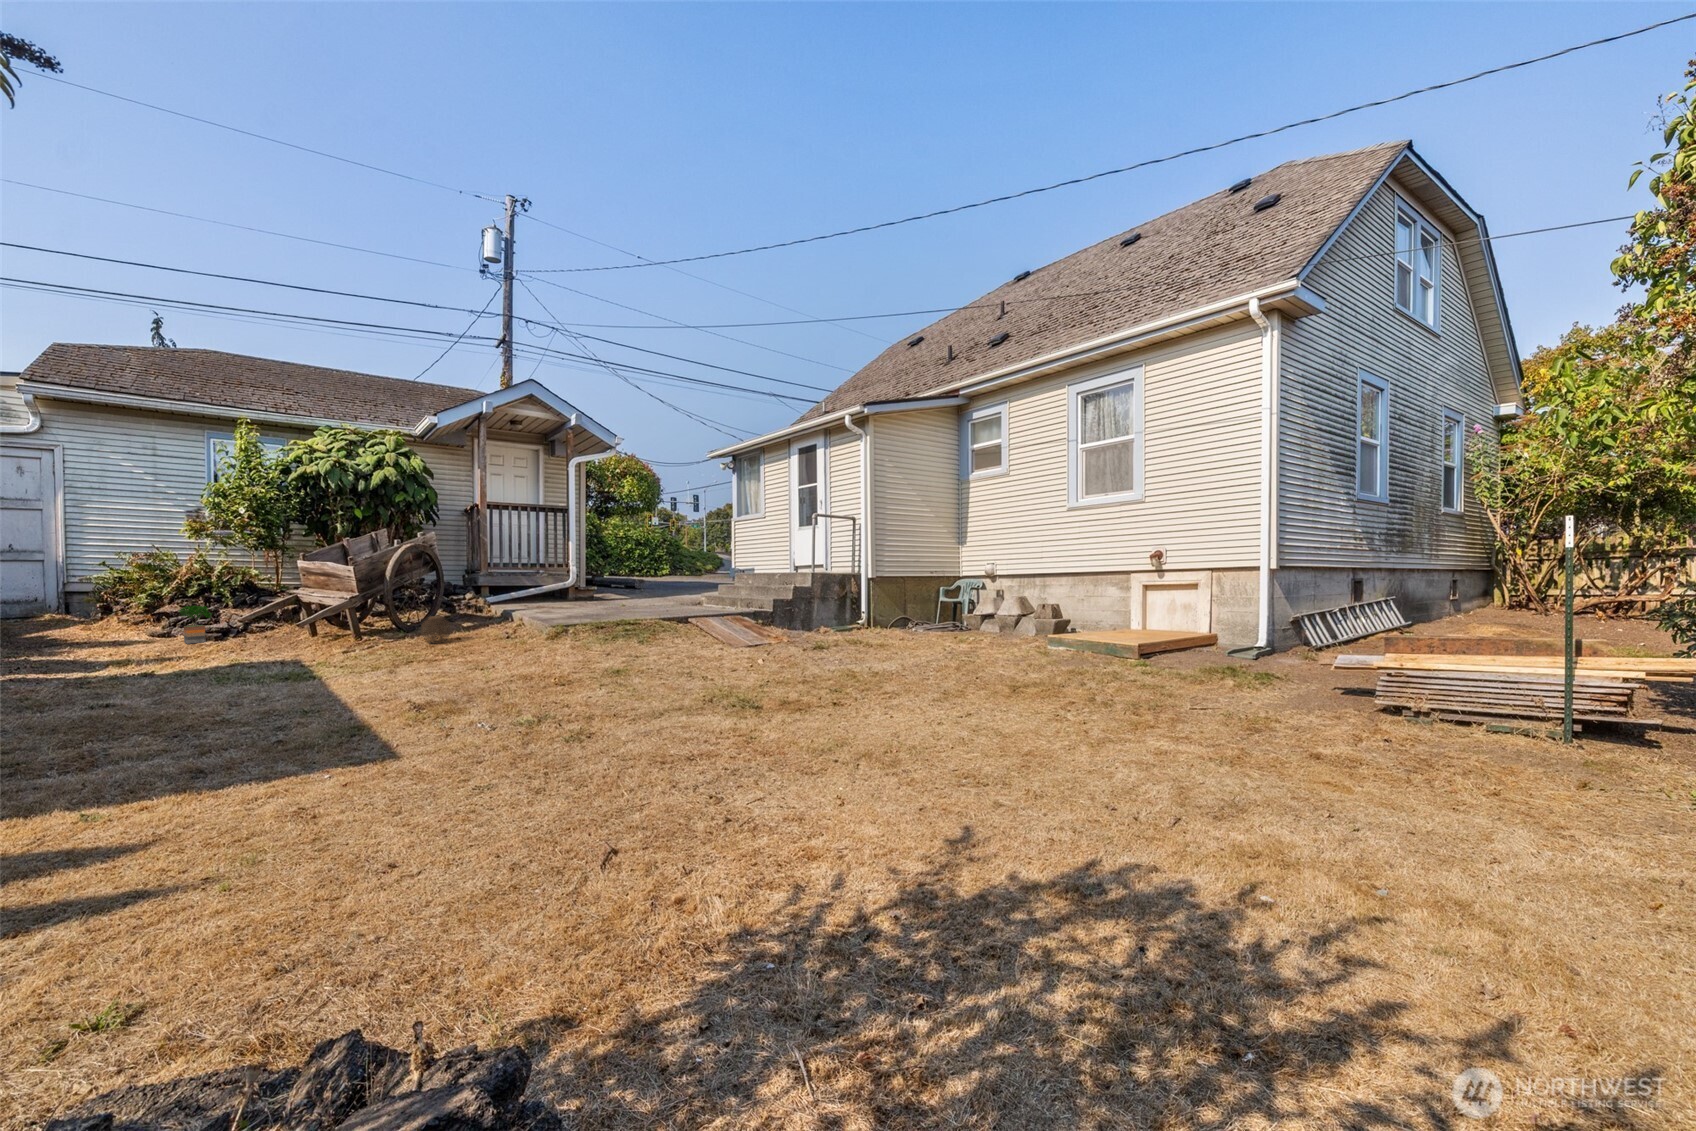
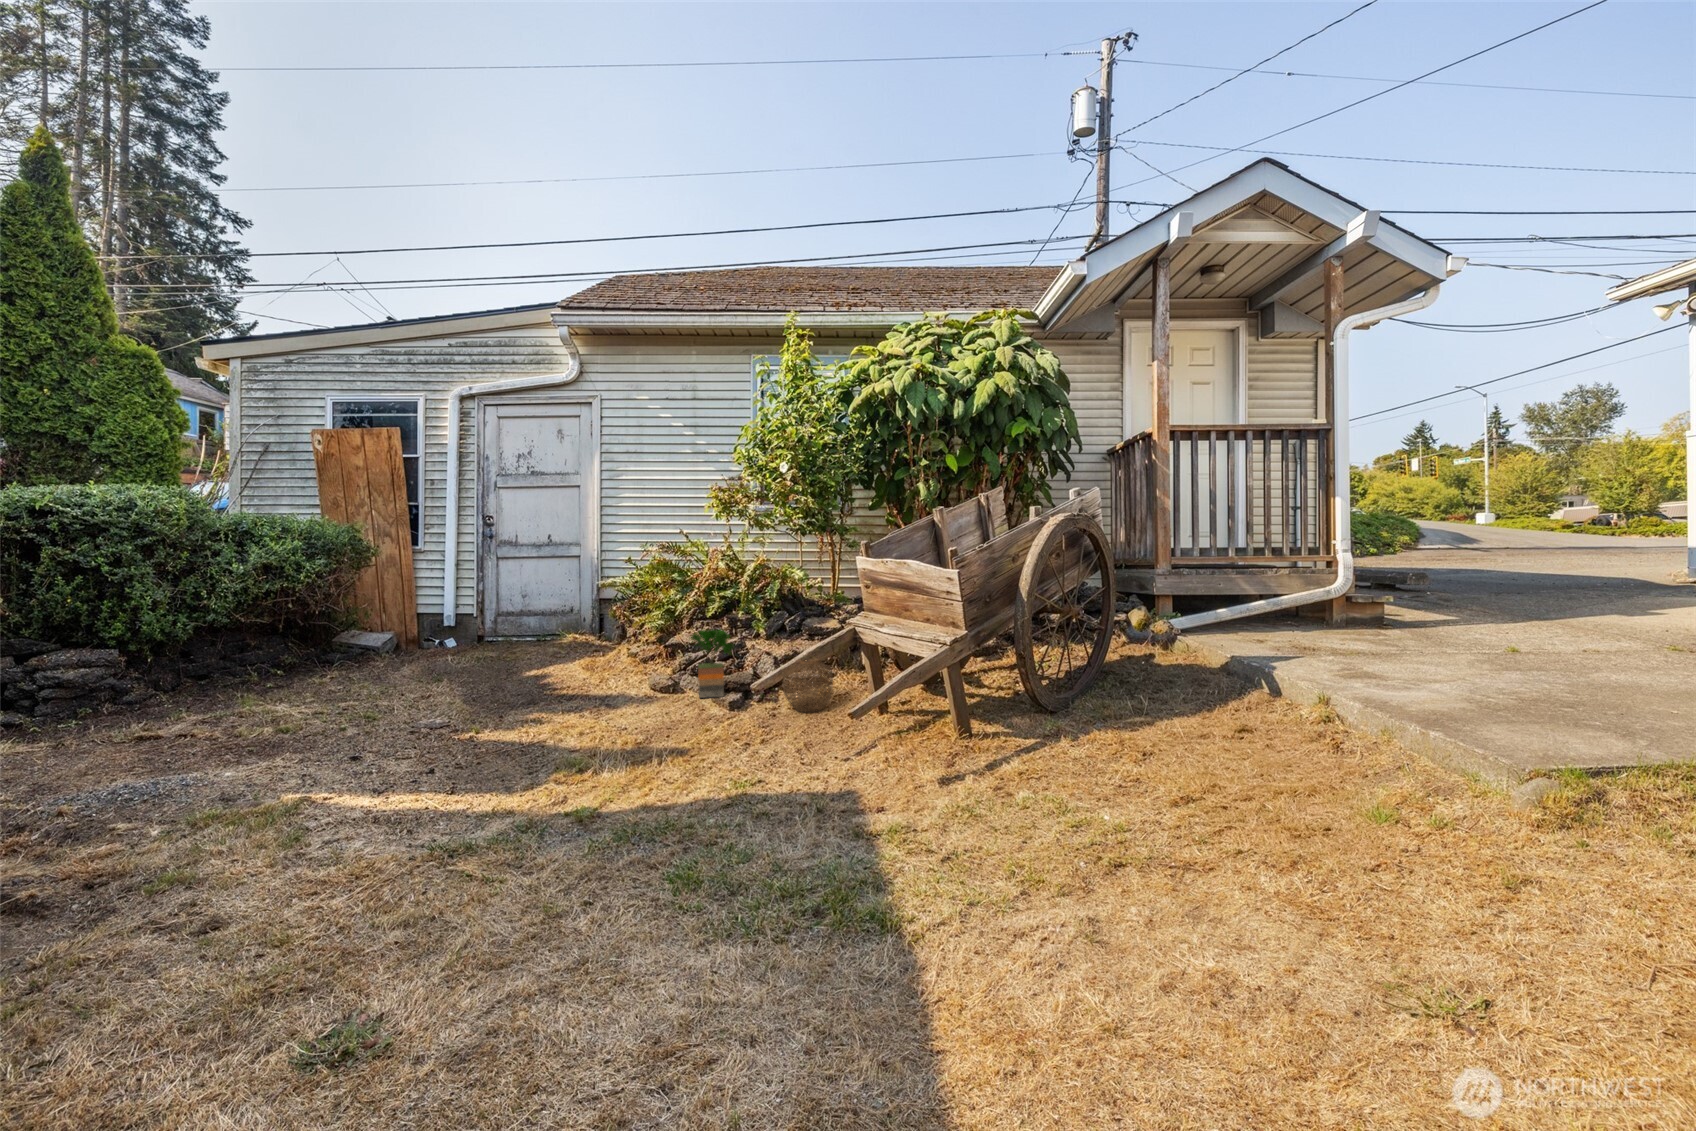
woven basket: present [422,616,451,644] -> present [783,658,833,712]

